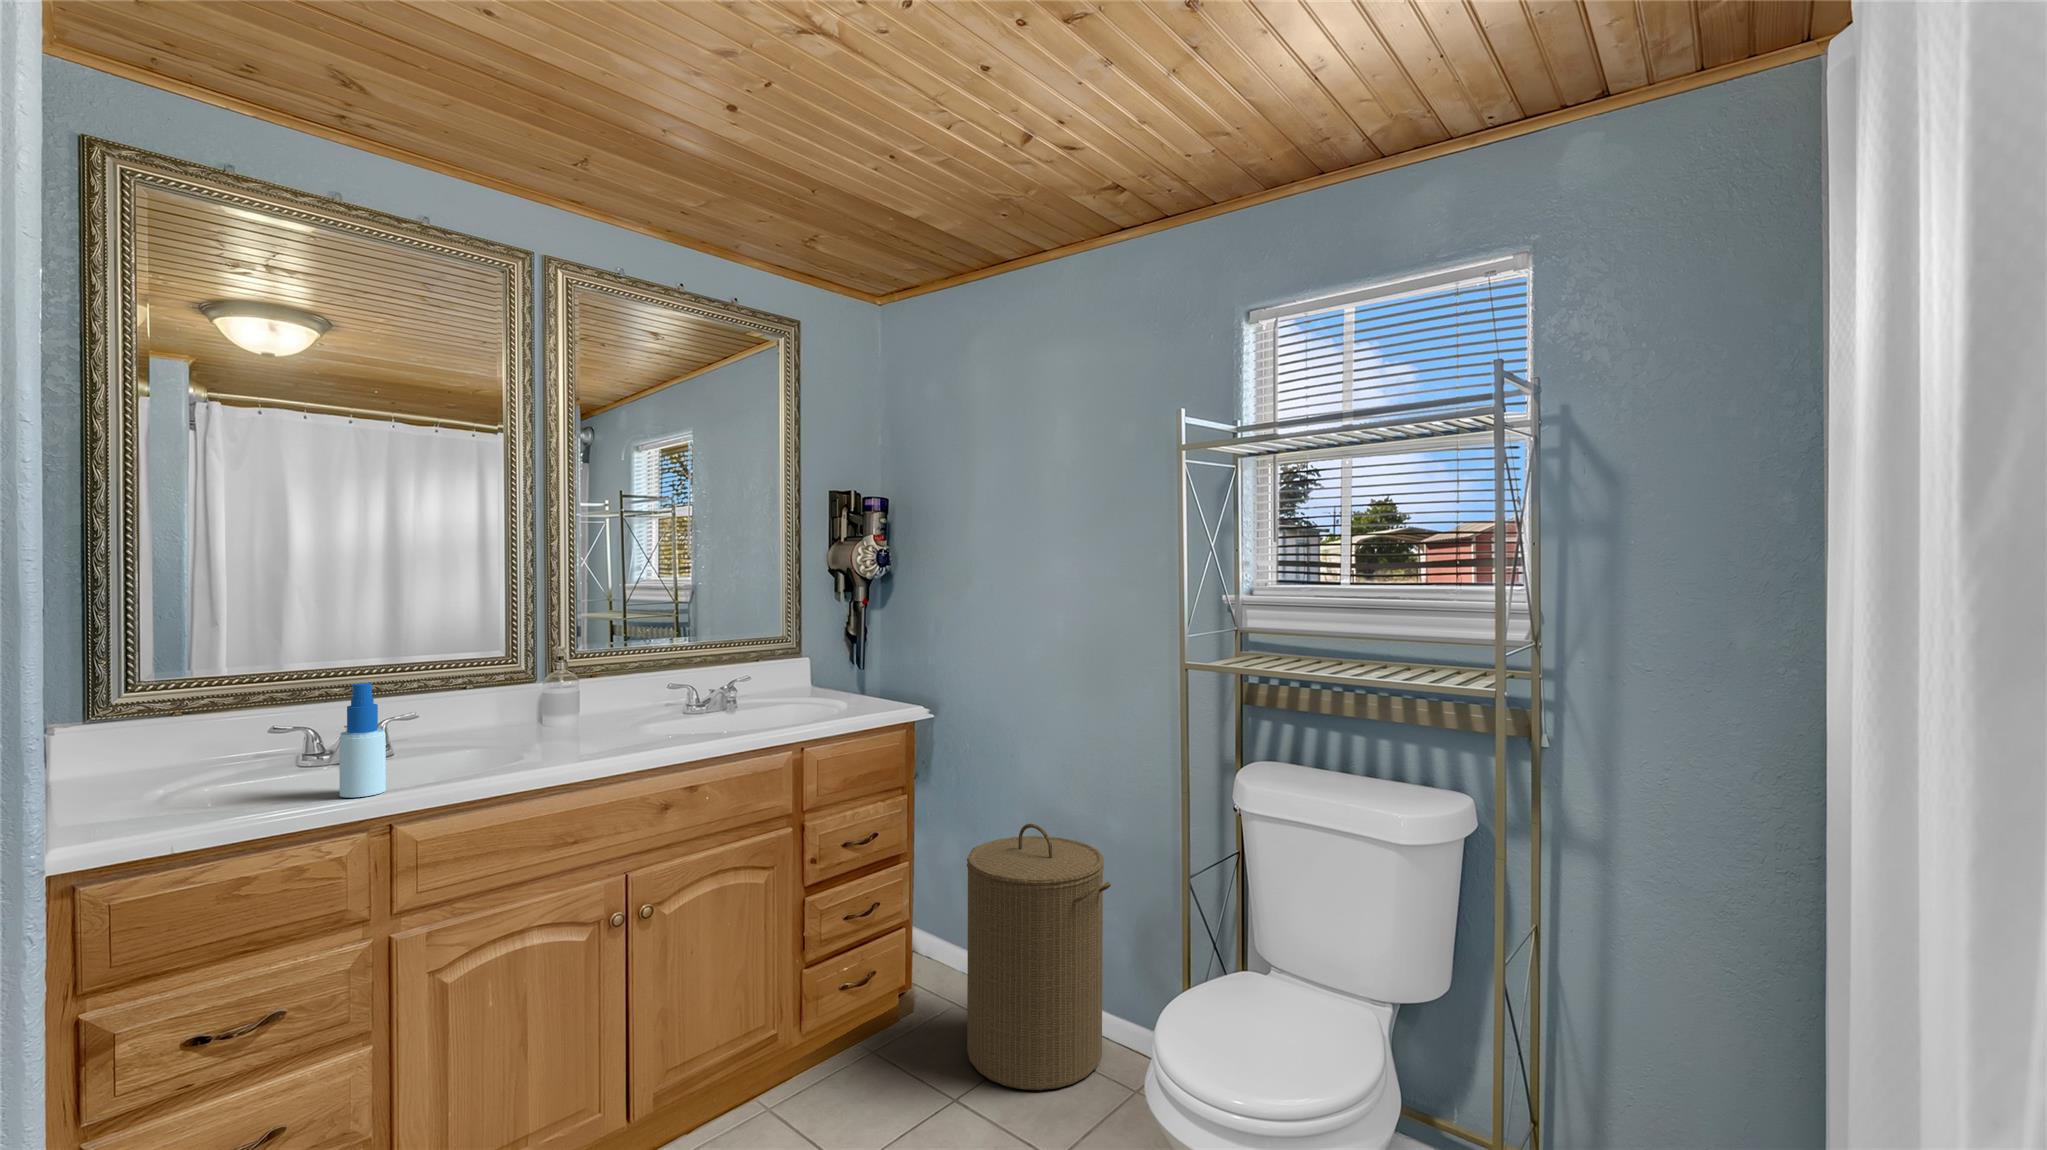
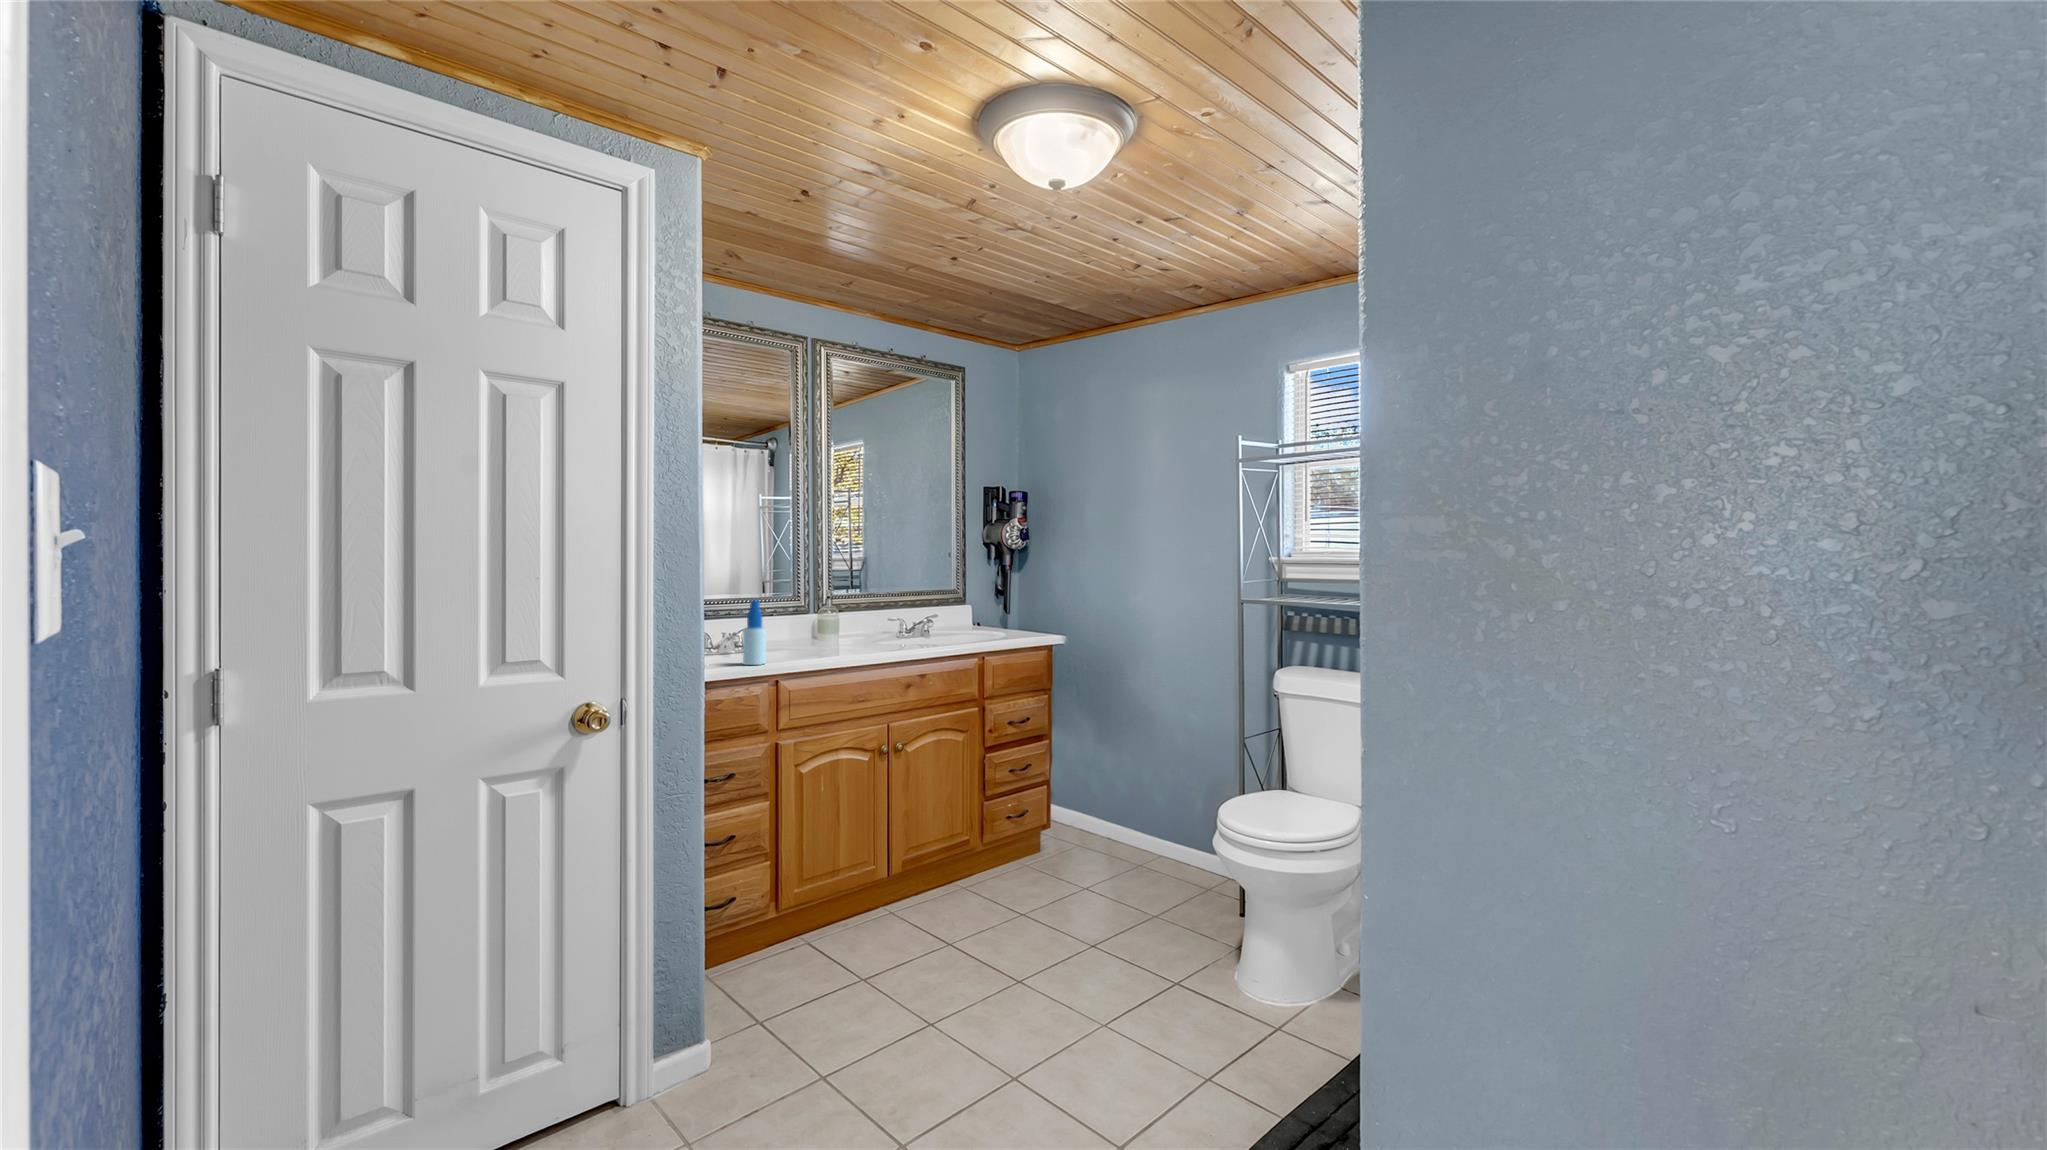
laundry hamper: present [967,824,1111,1090] -> none [1090,714,1190,885]

